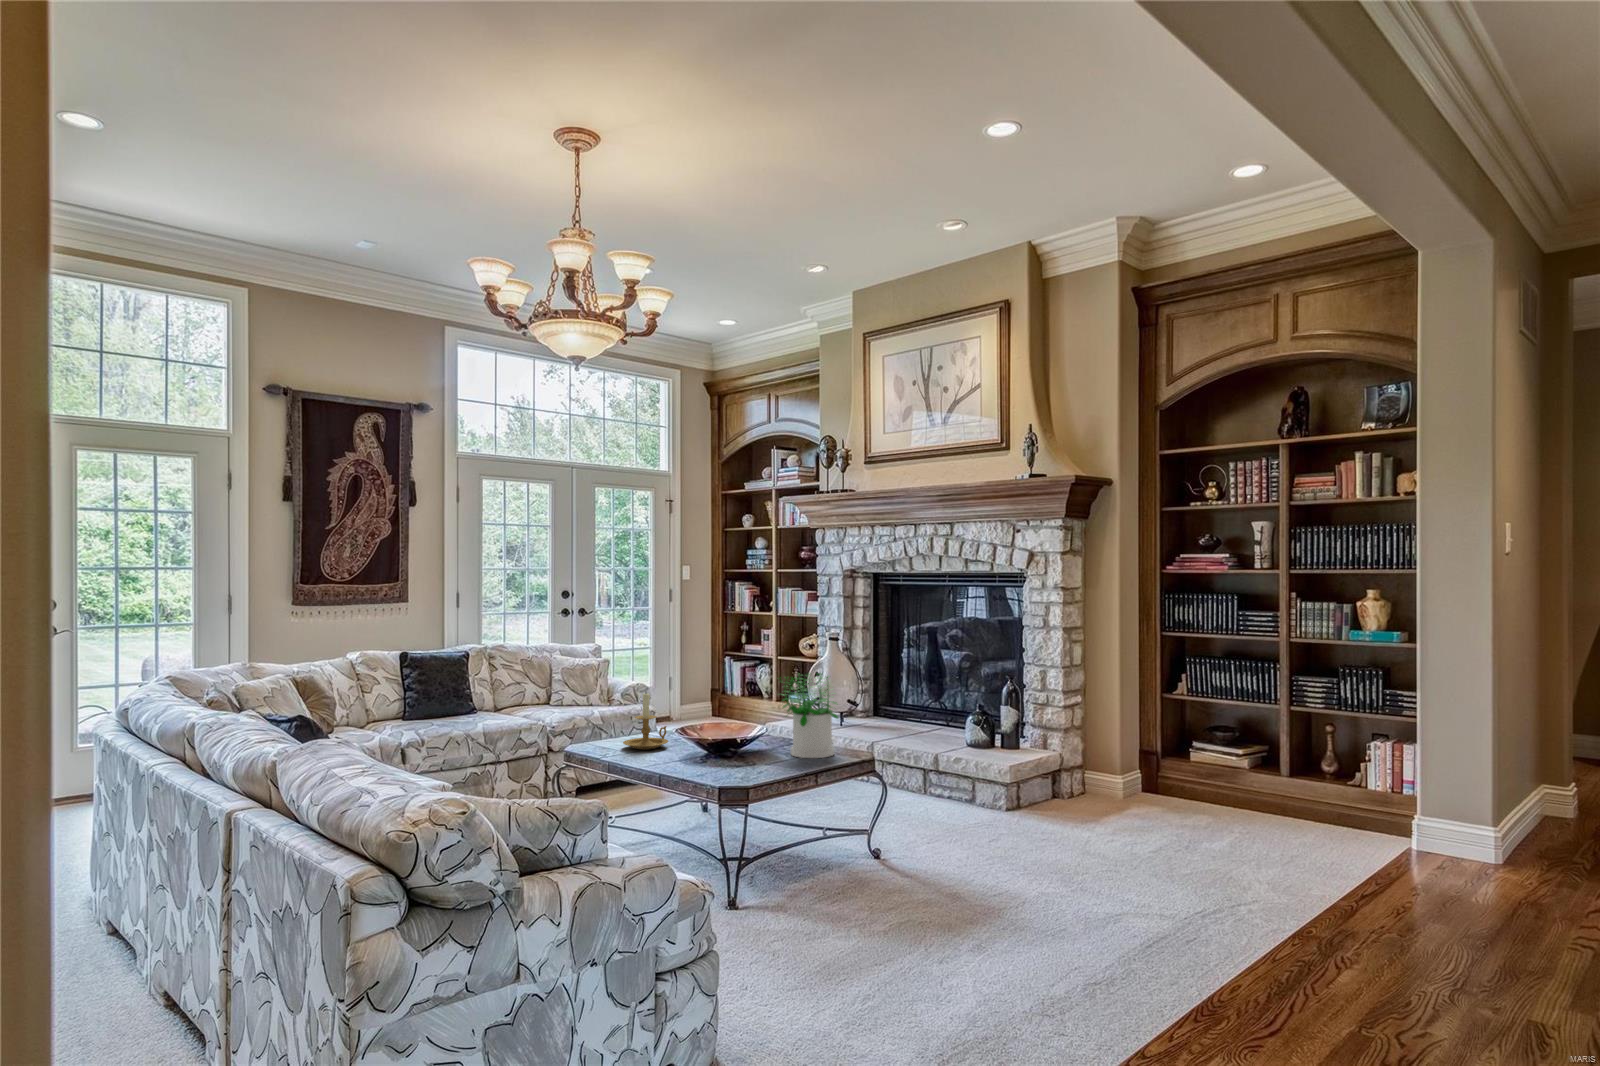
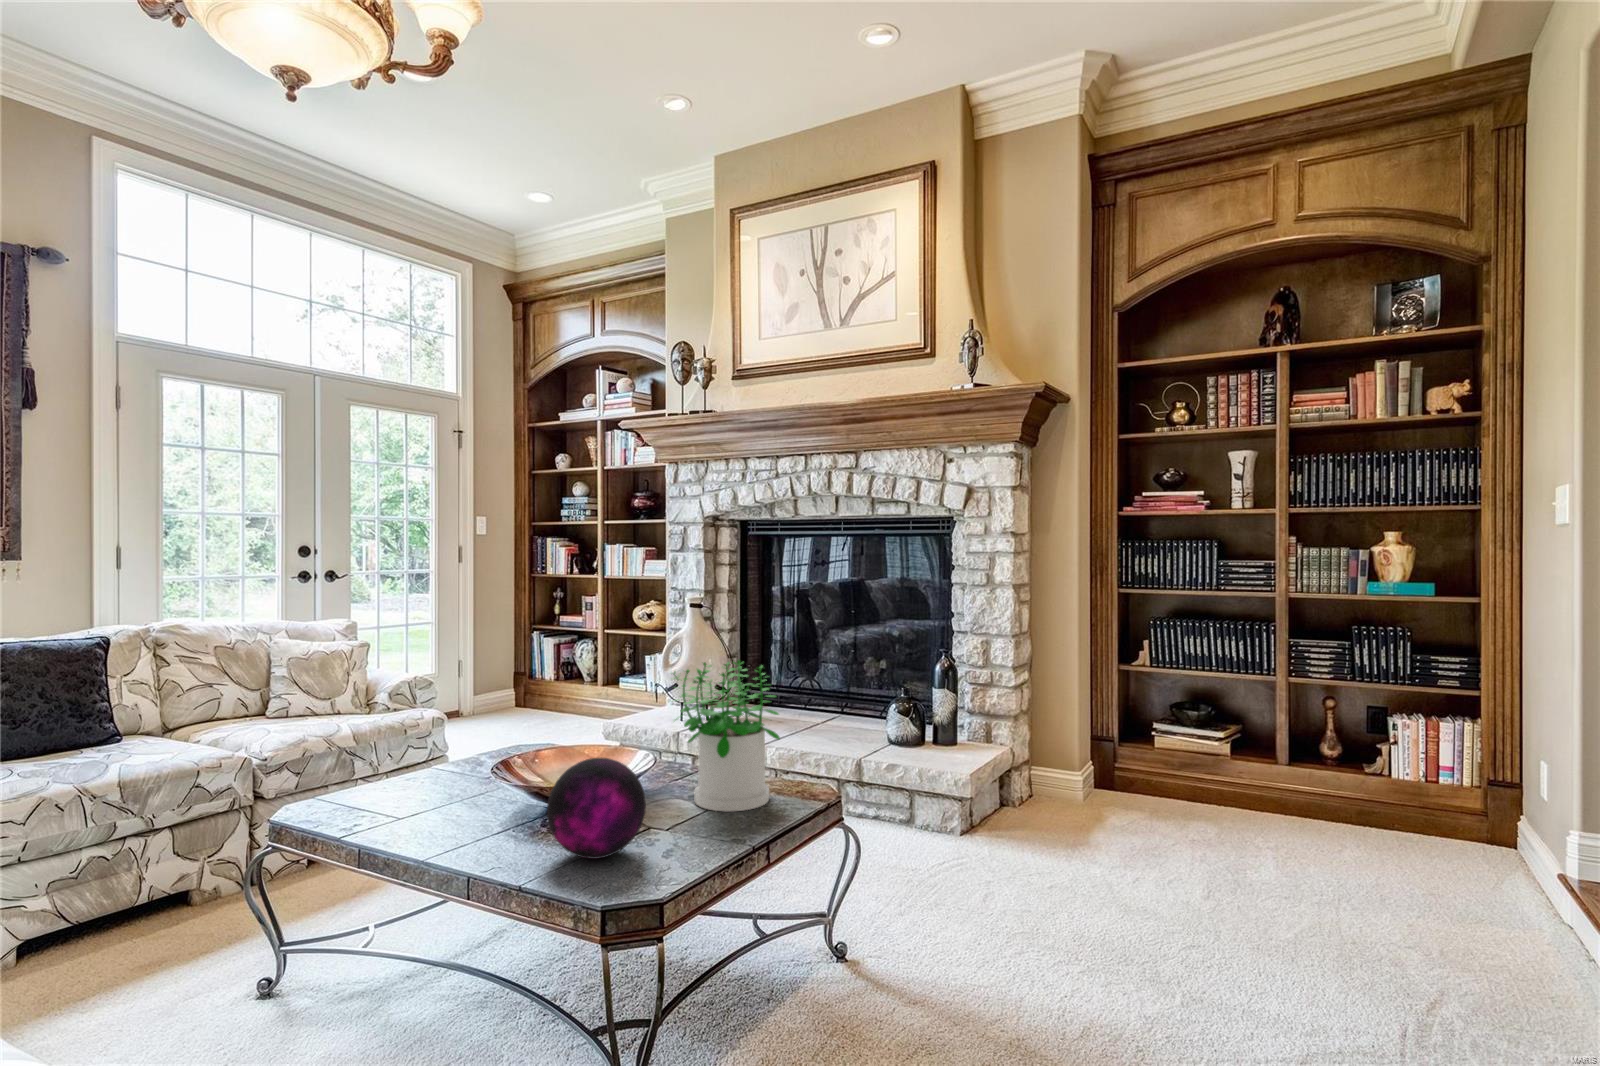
candle holder: present [623,693,668,750] -> none [381,705,469,812]
decorative orb: none [704,718,754,769] -> present [547,758,646,859]

